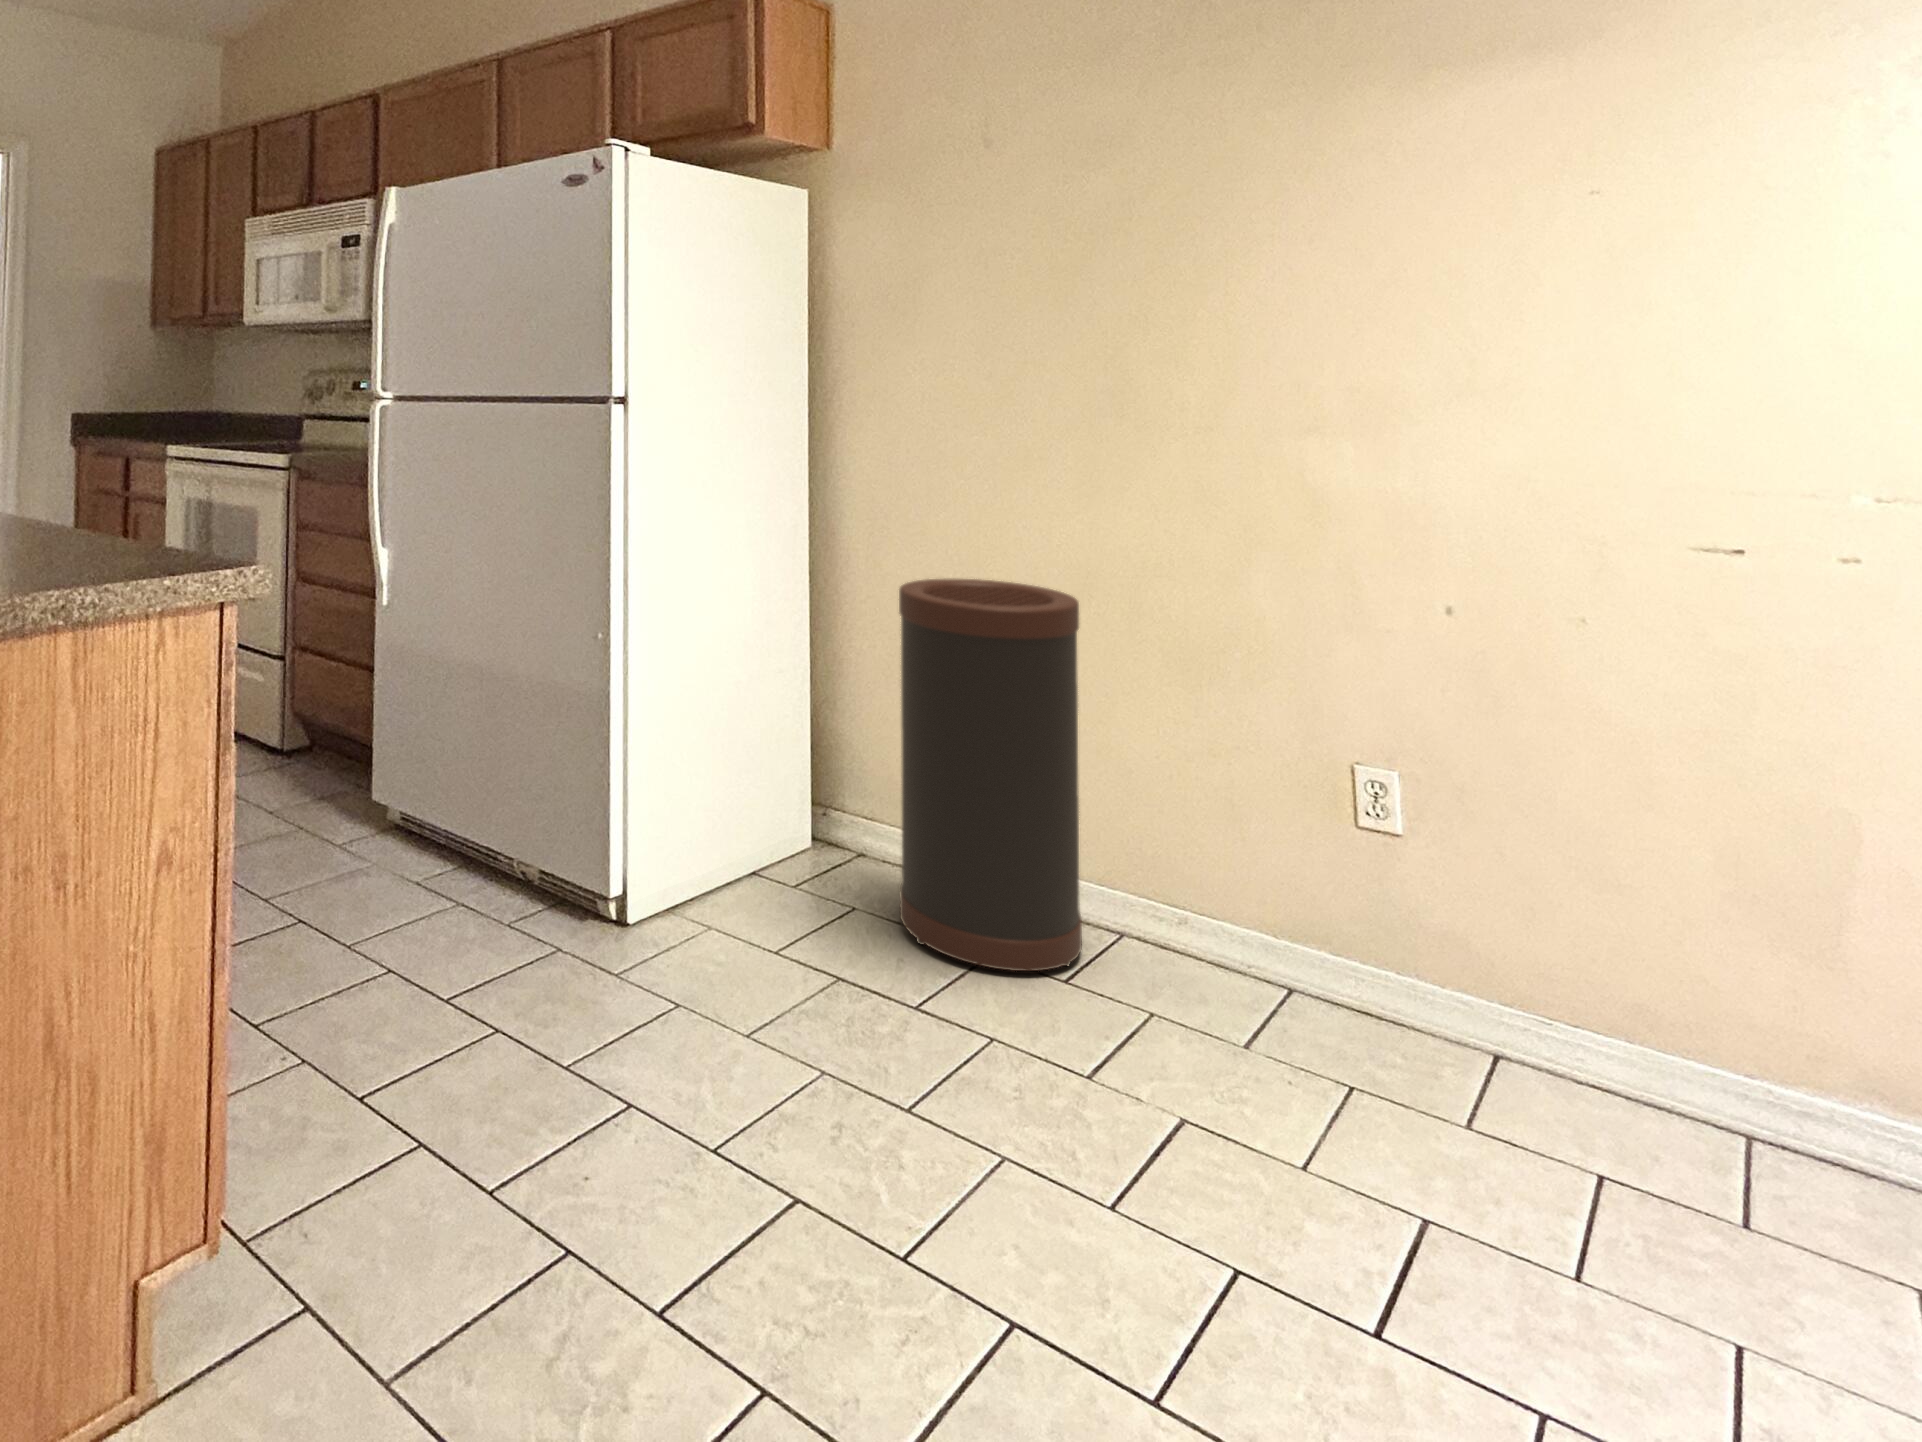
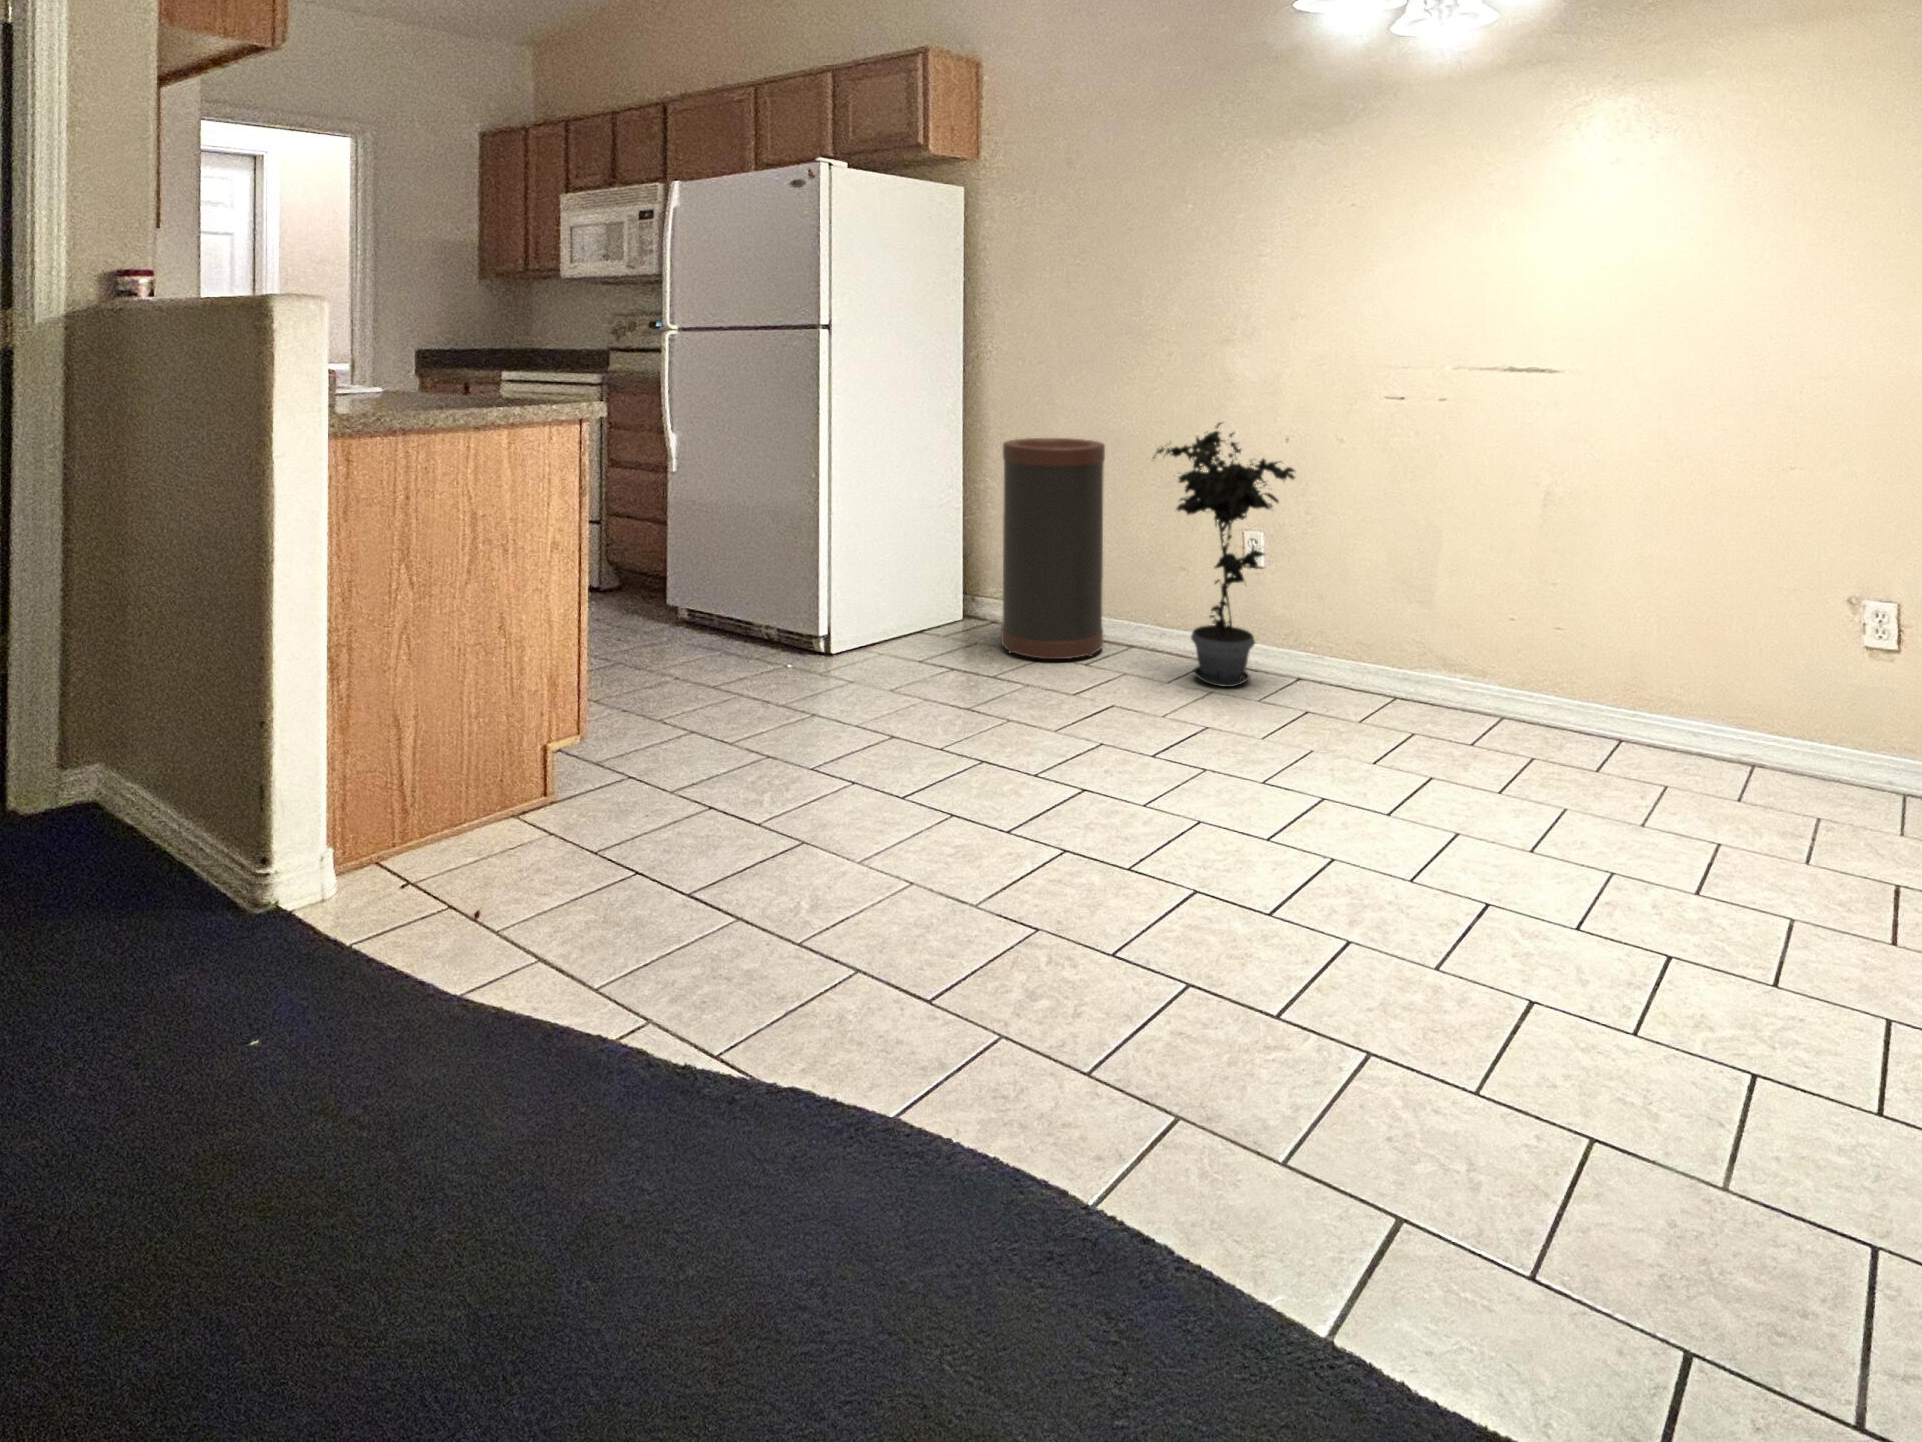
potted plant: none [1181,584,1543,1081] -> present [1153,423,1295,687]

